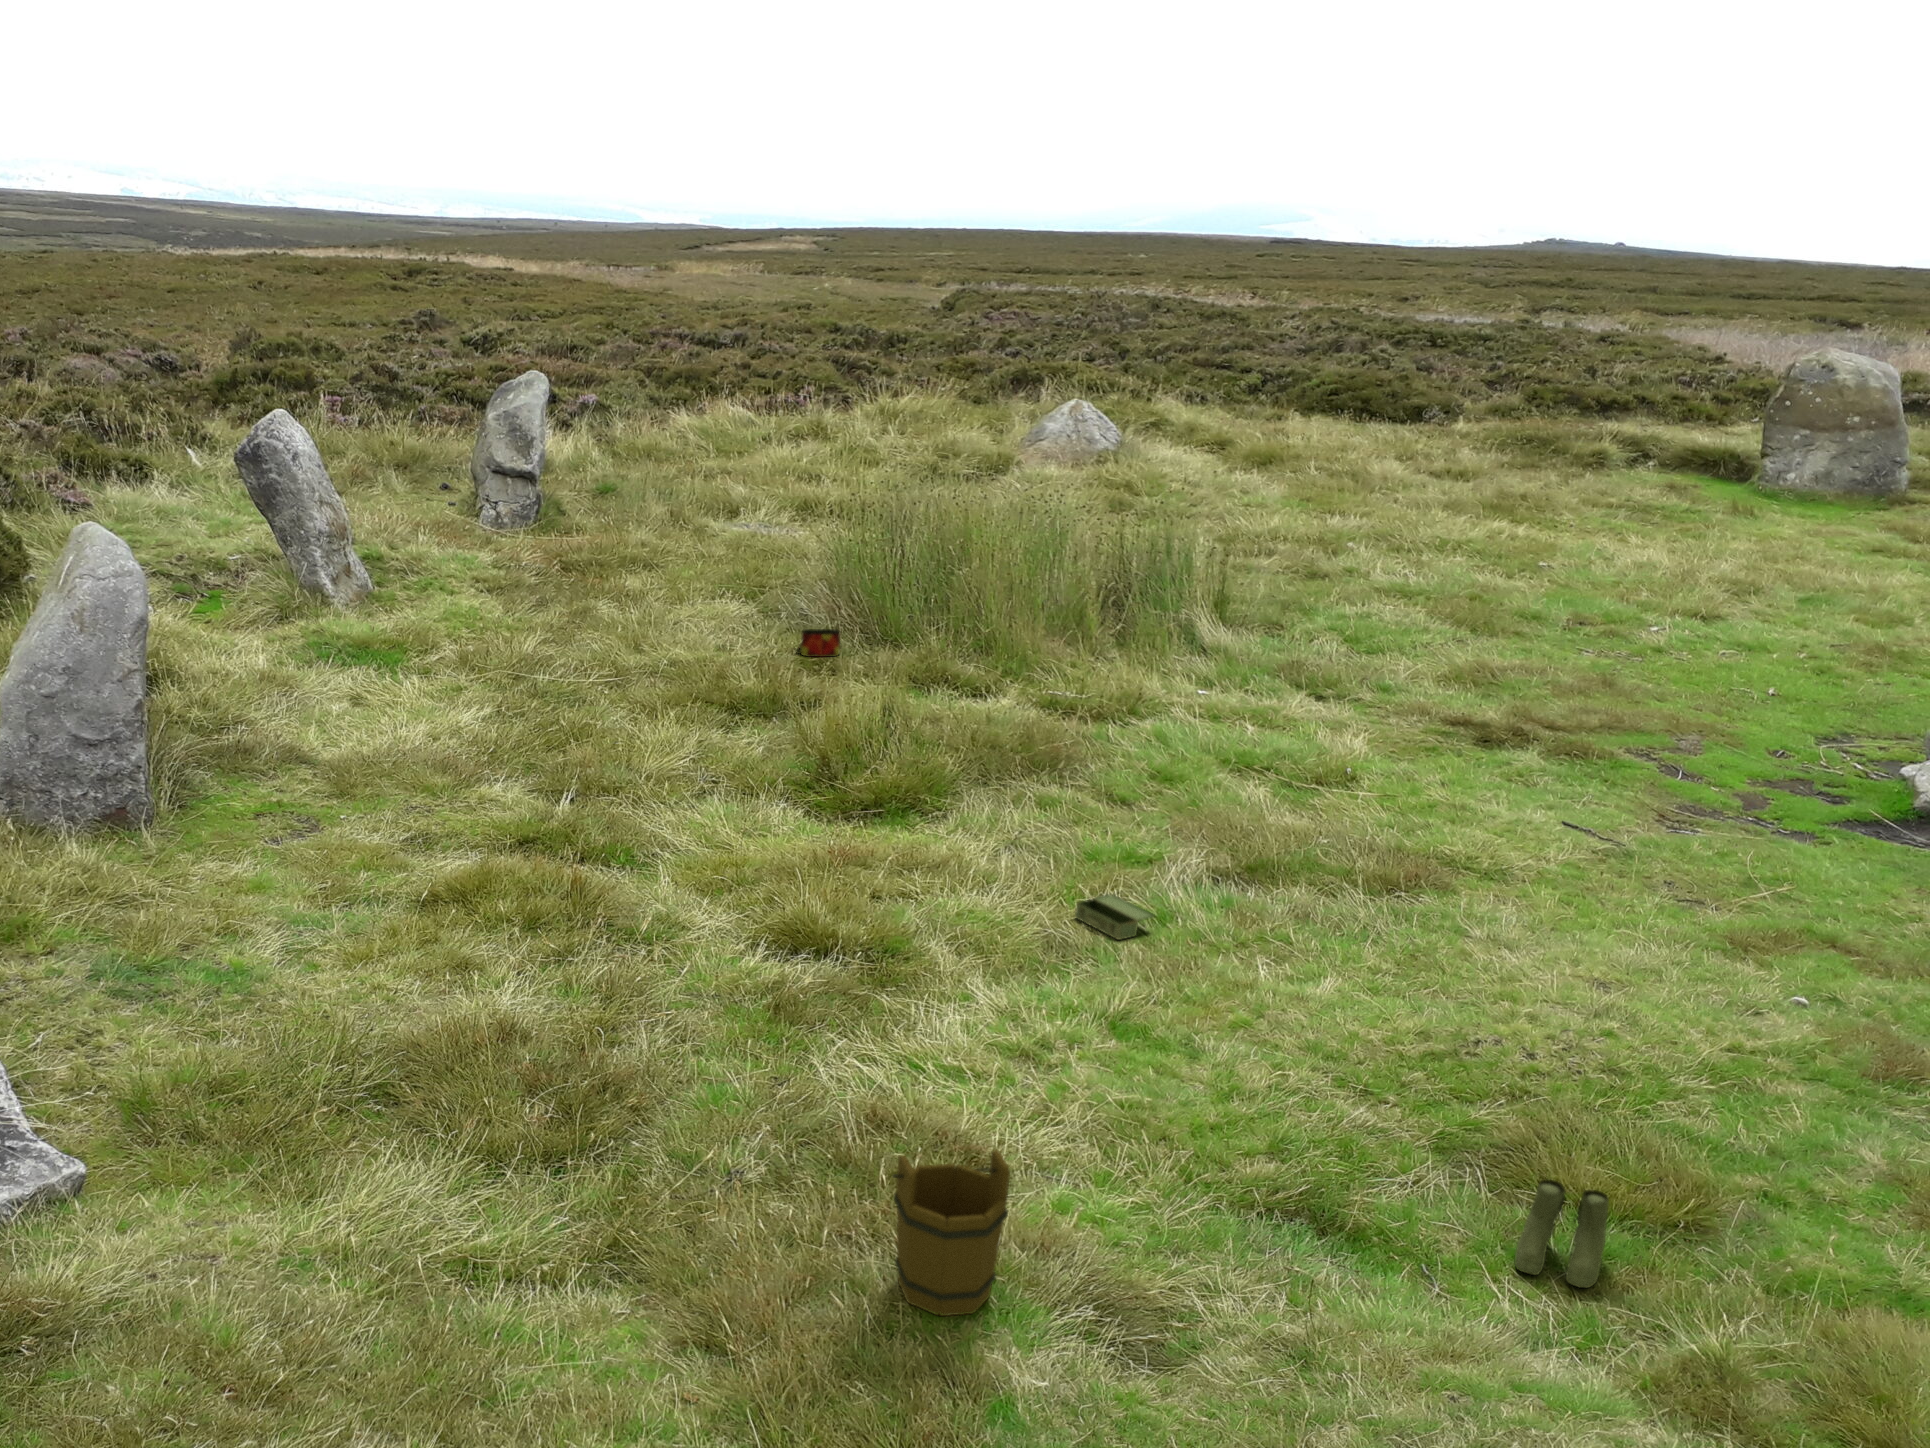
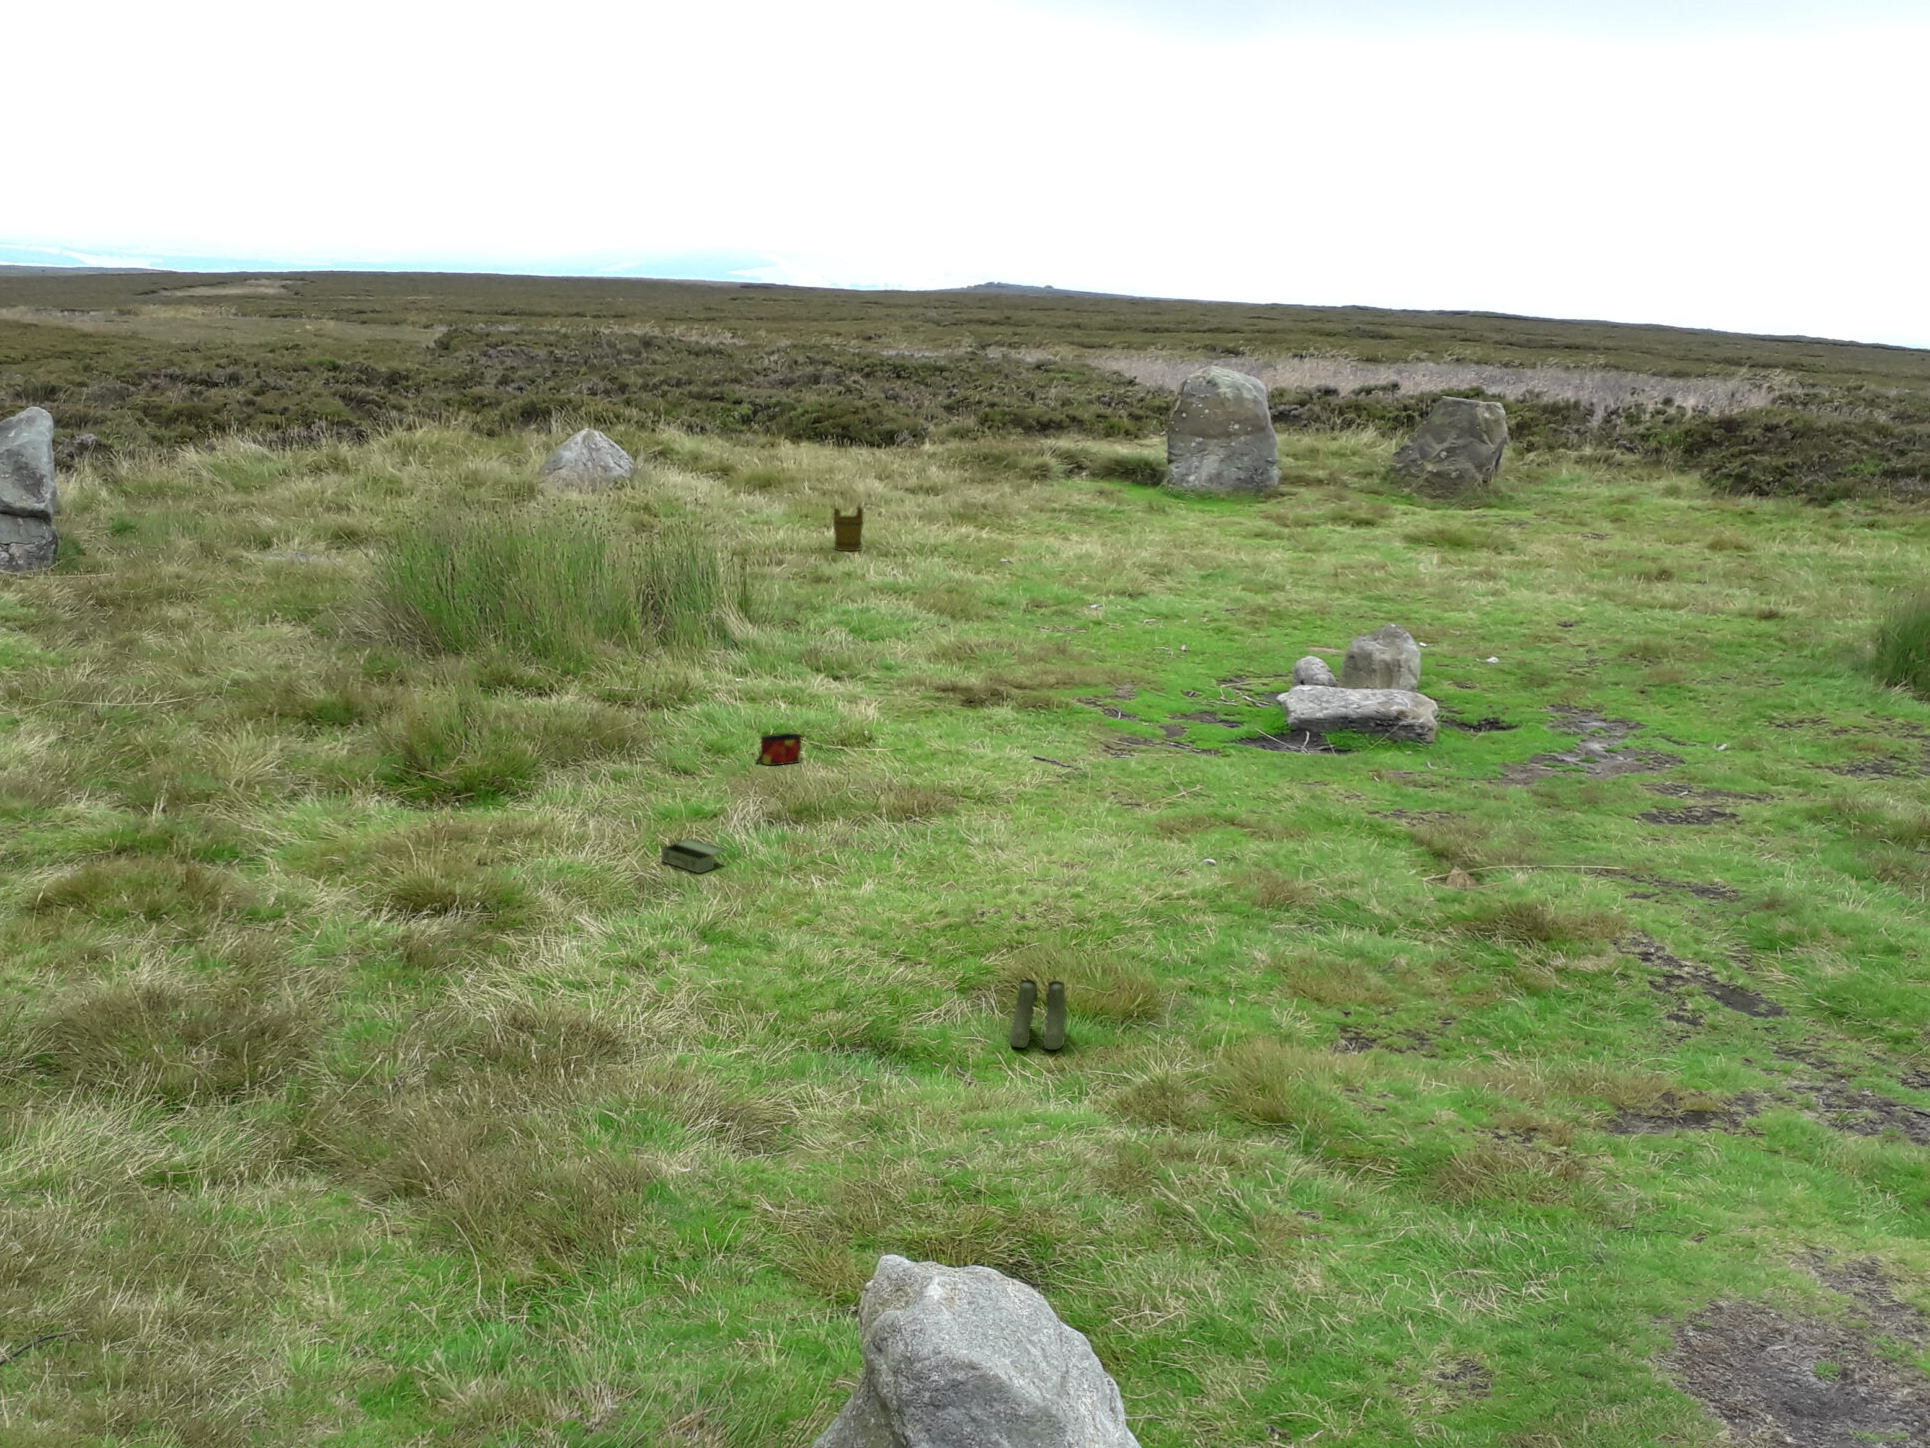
bag: present [796,629,841,657] -> present [756,733,802,765]
bucket: present [893,1149,1010,1316] -> present [832,507,863,551]

